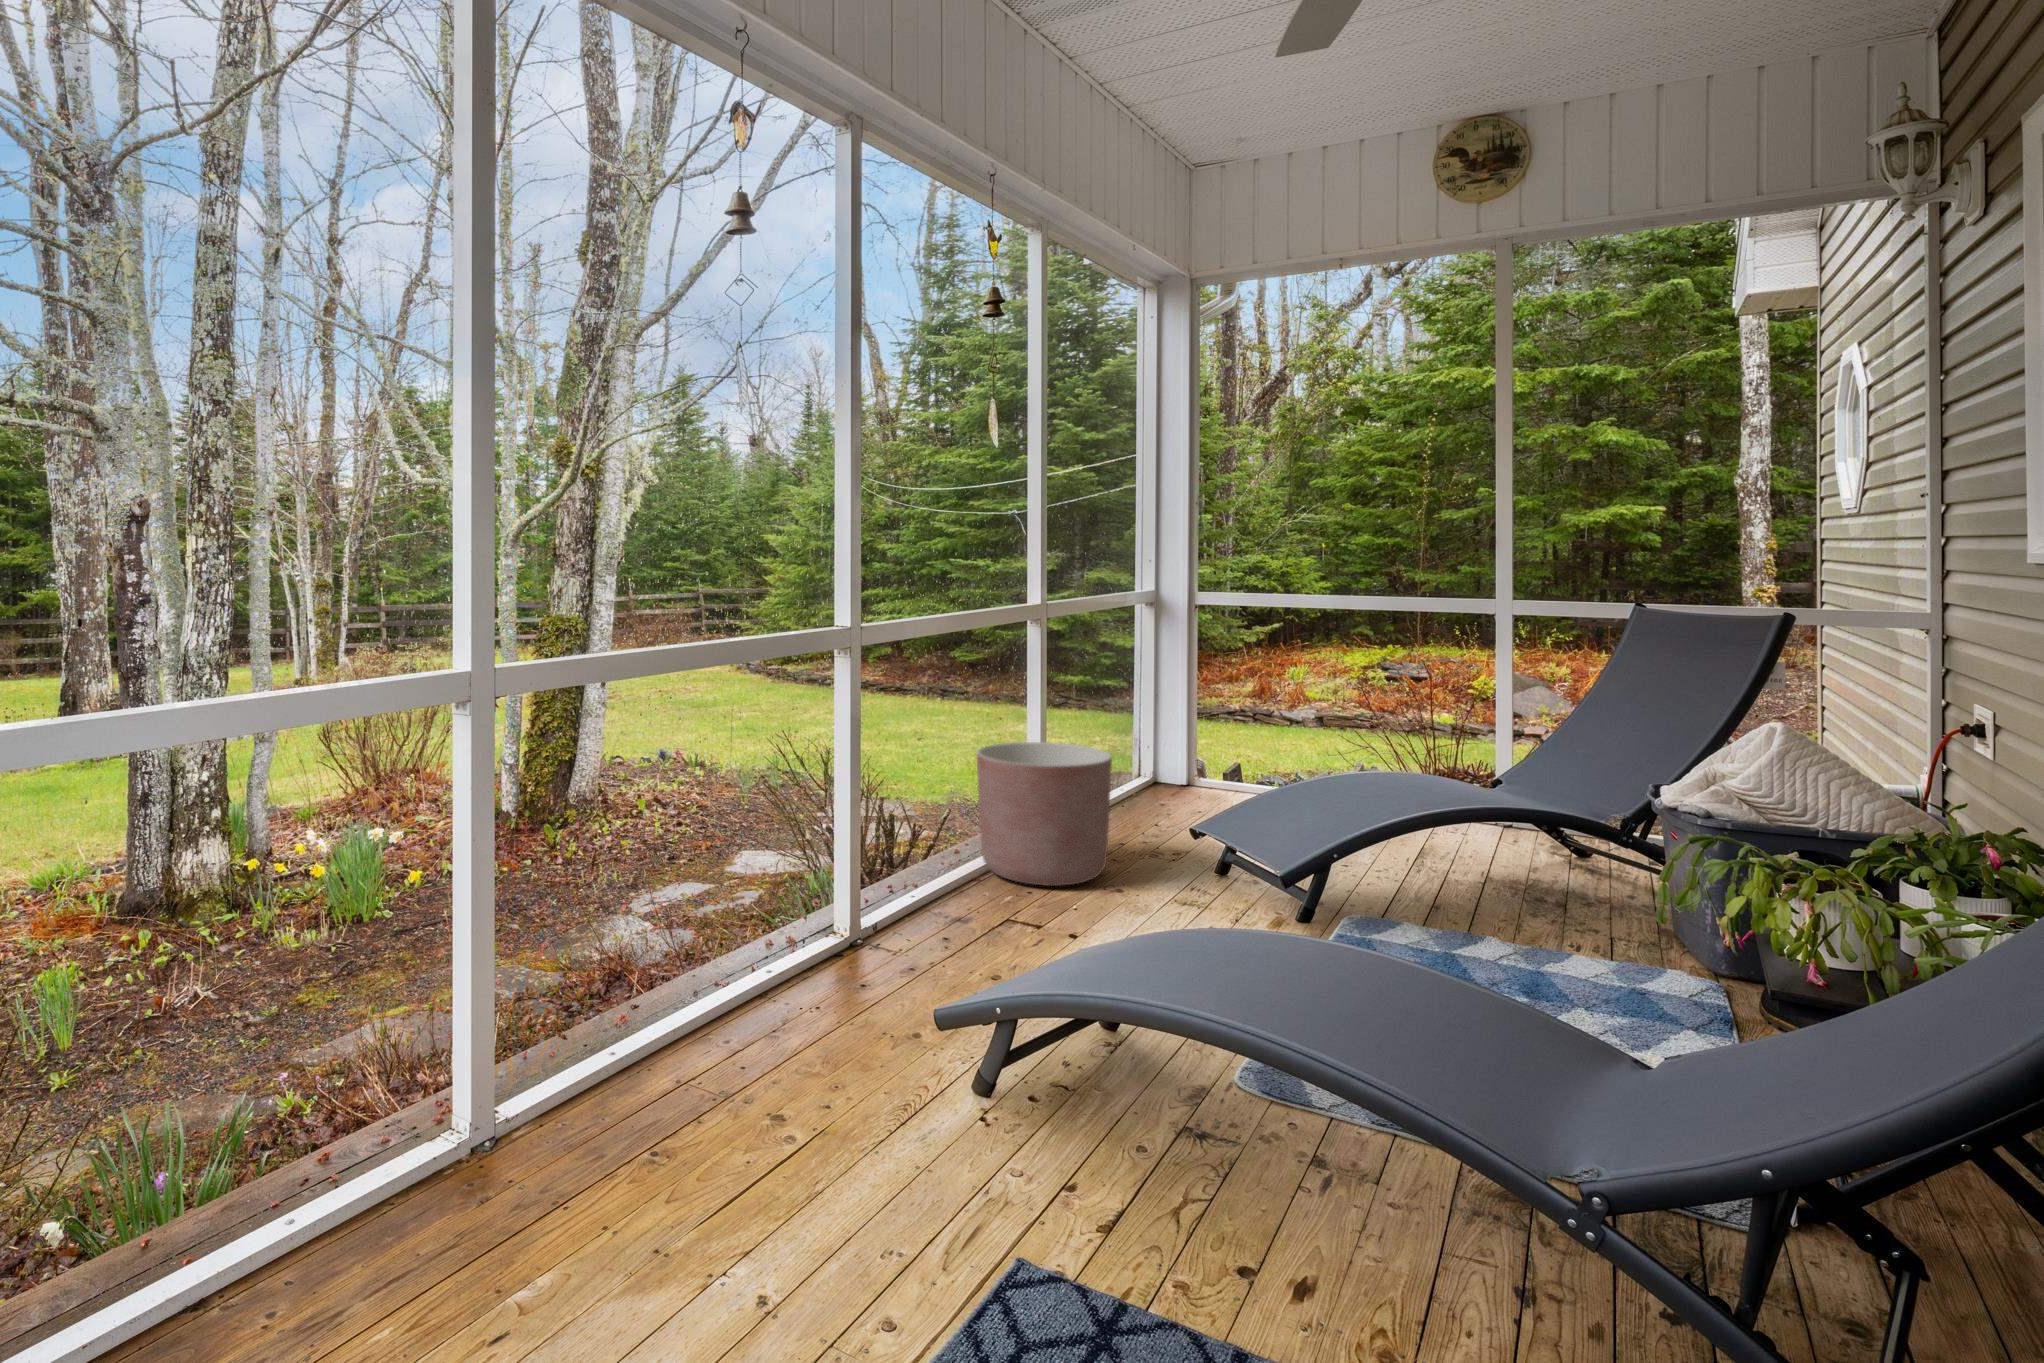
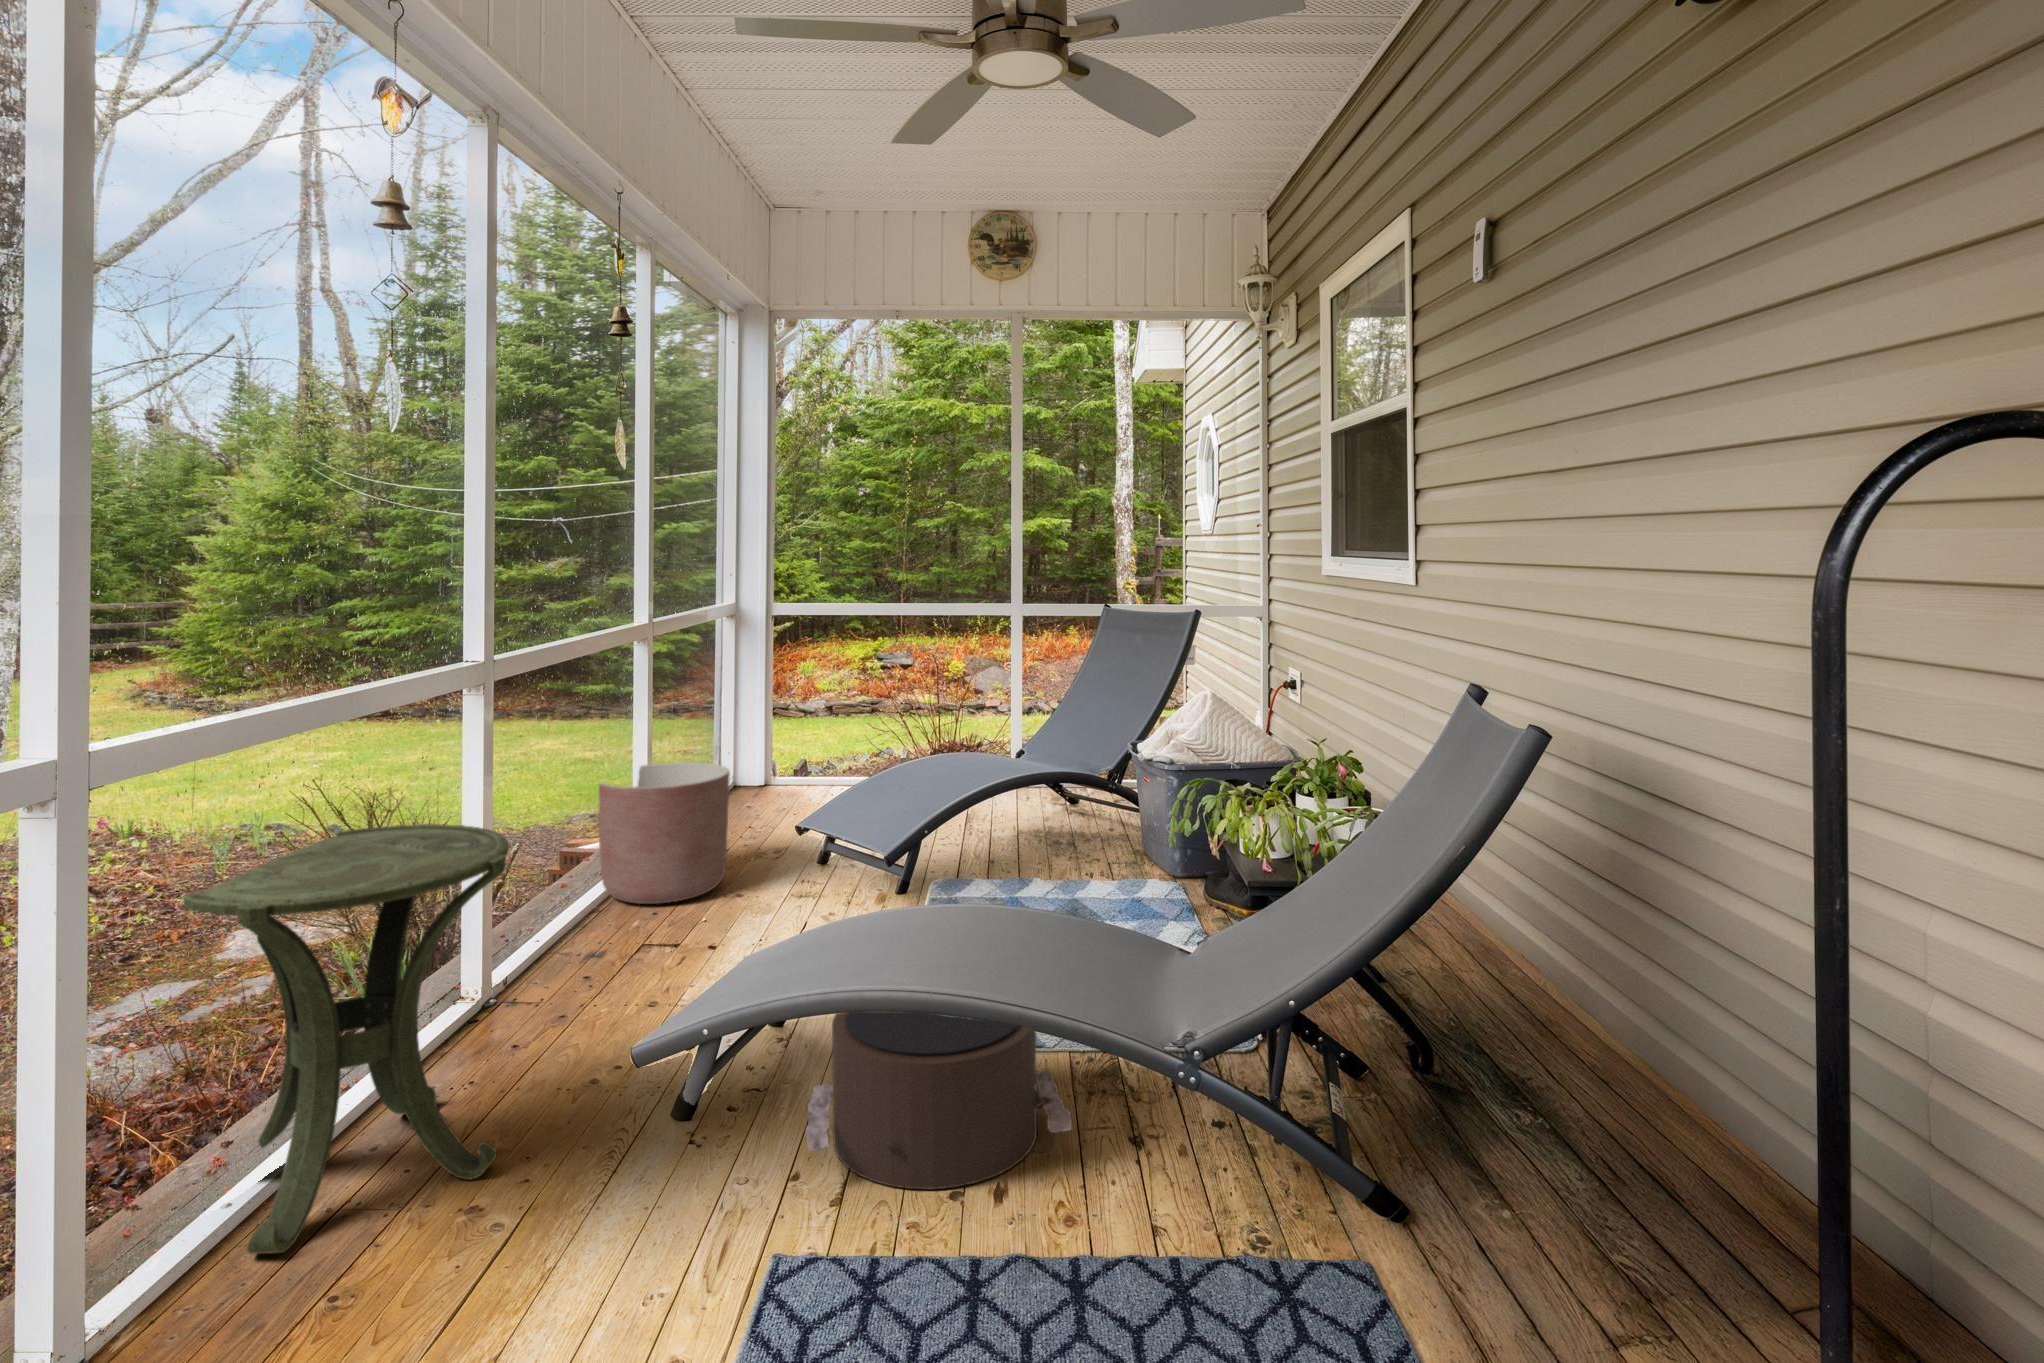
side table: none [571,761,827,1109] -> present [184,824,509,1254]
pouf: none [1079,1013,1415,1265] -> present [805,1011,1072,1189]

